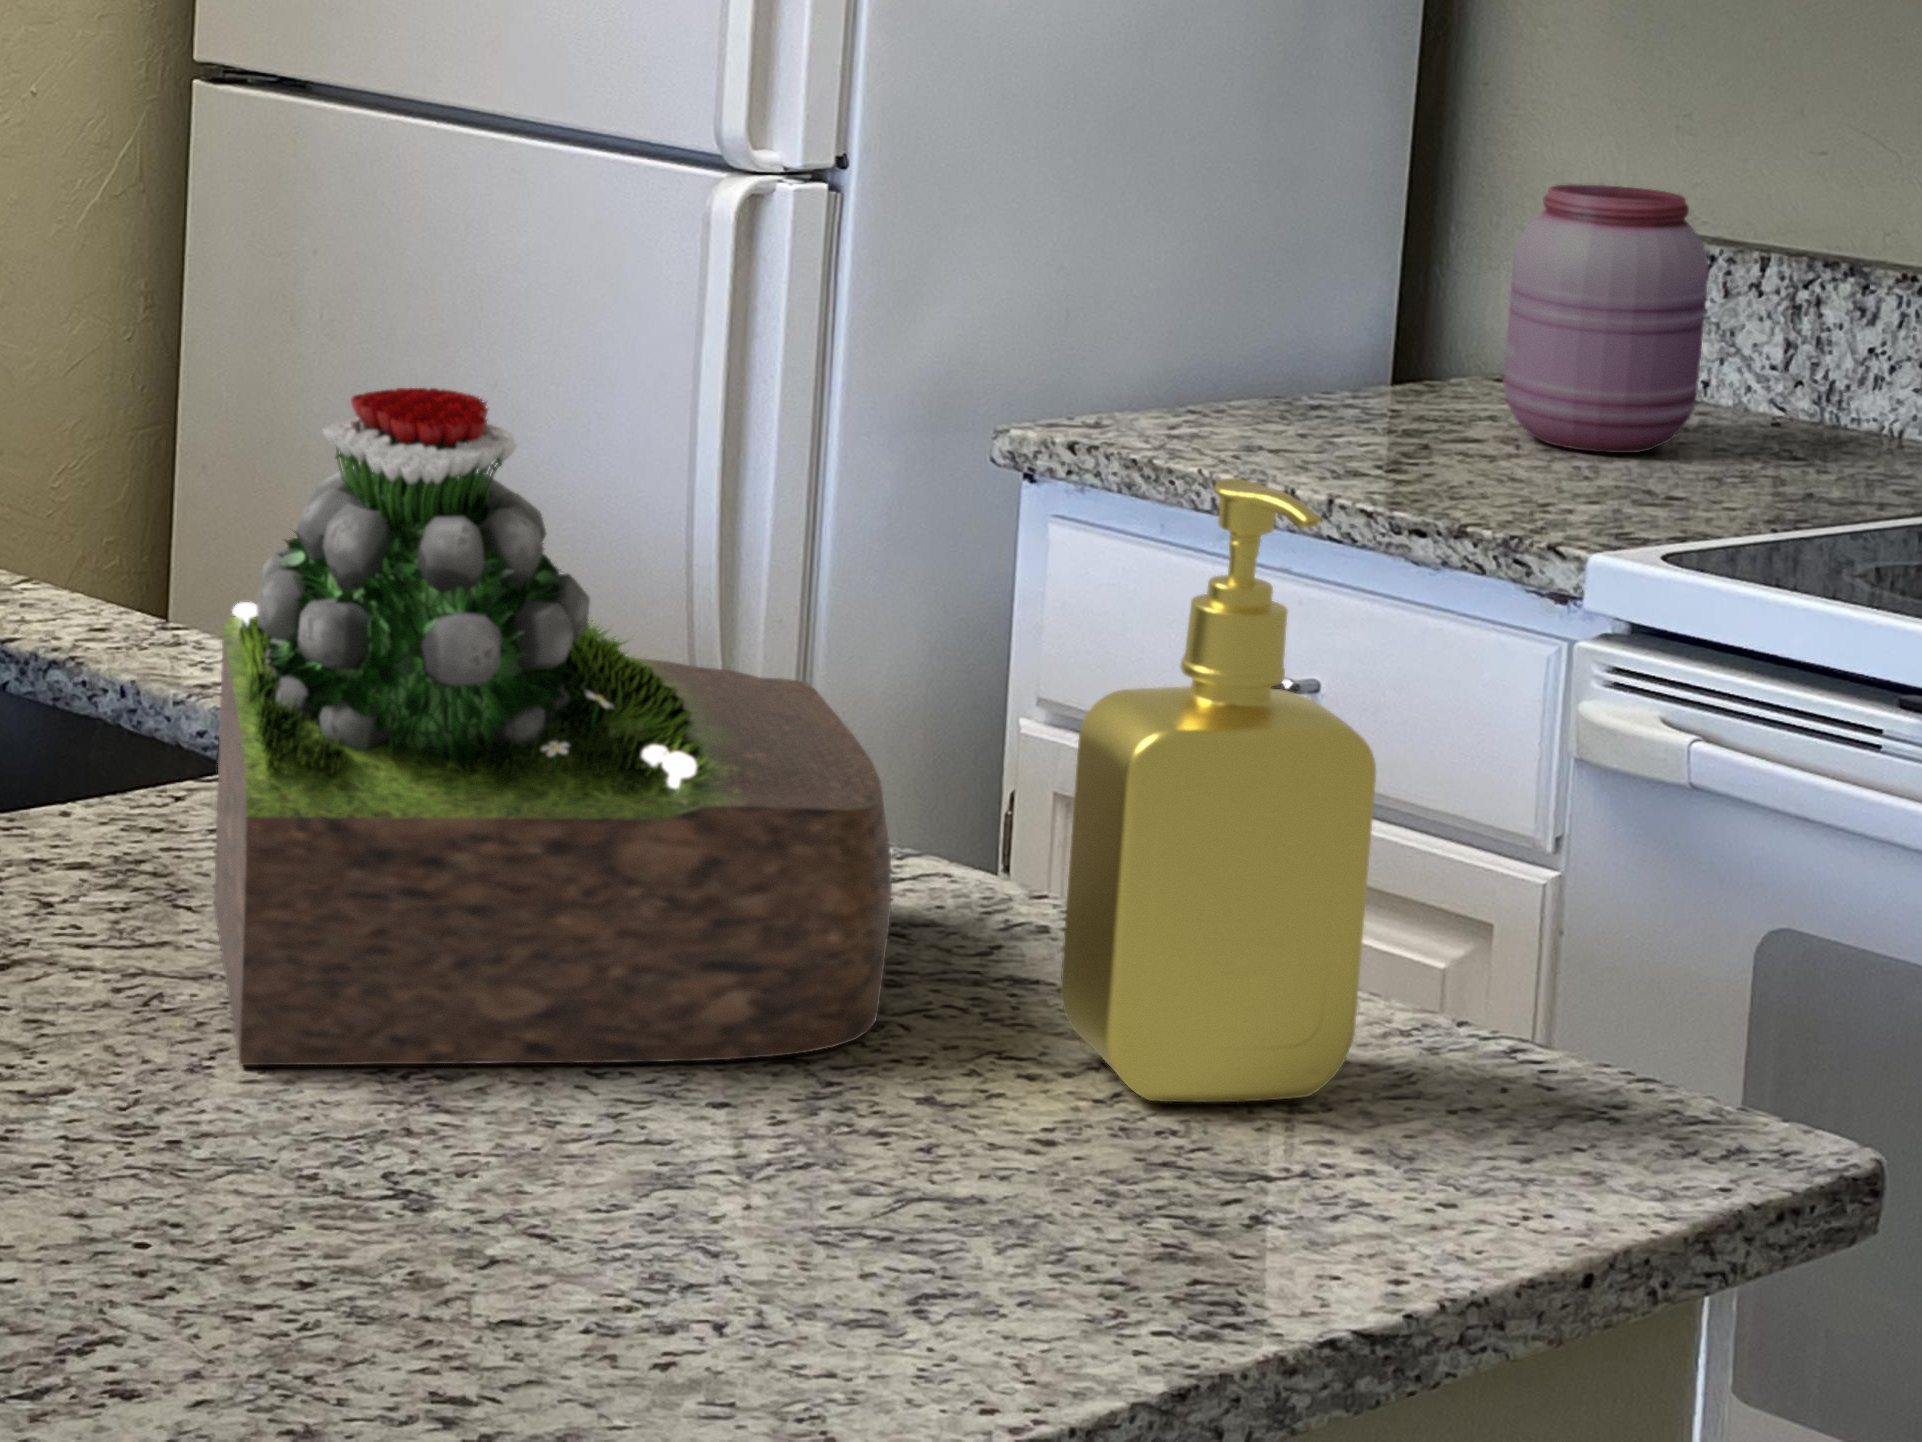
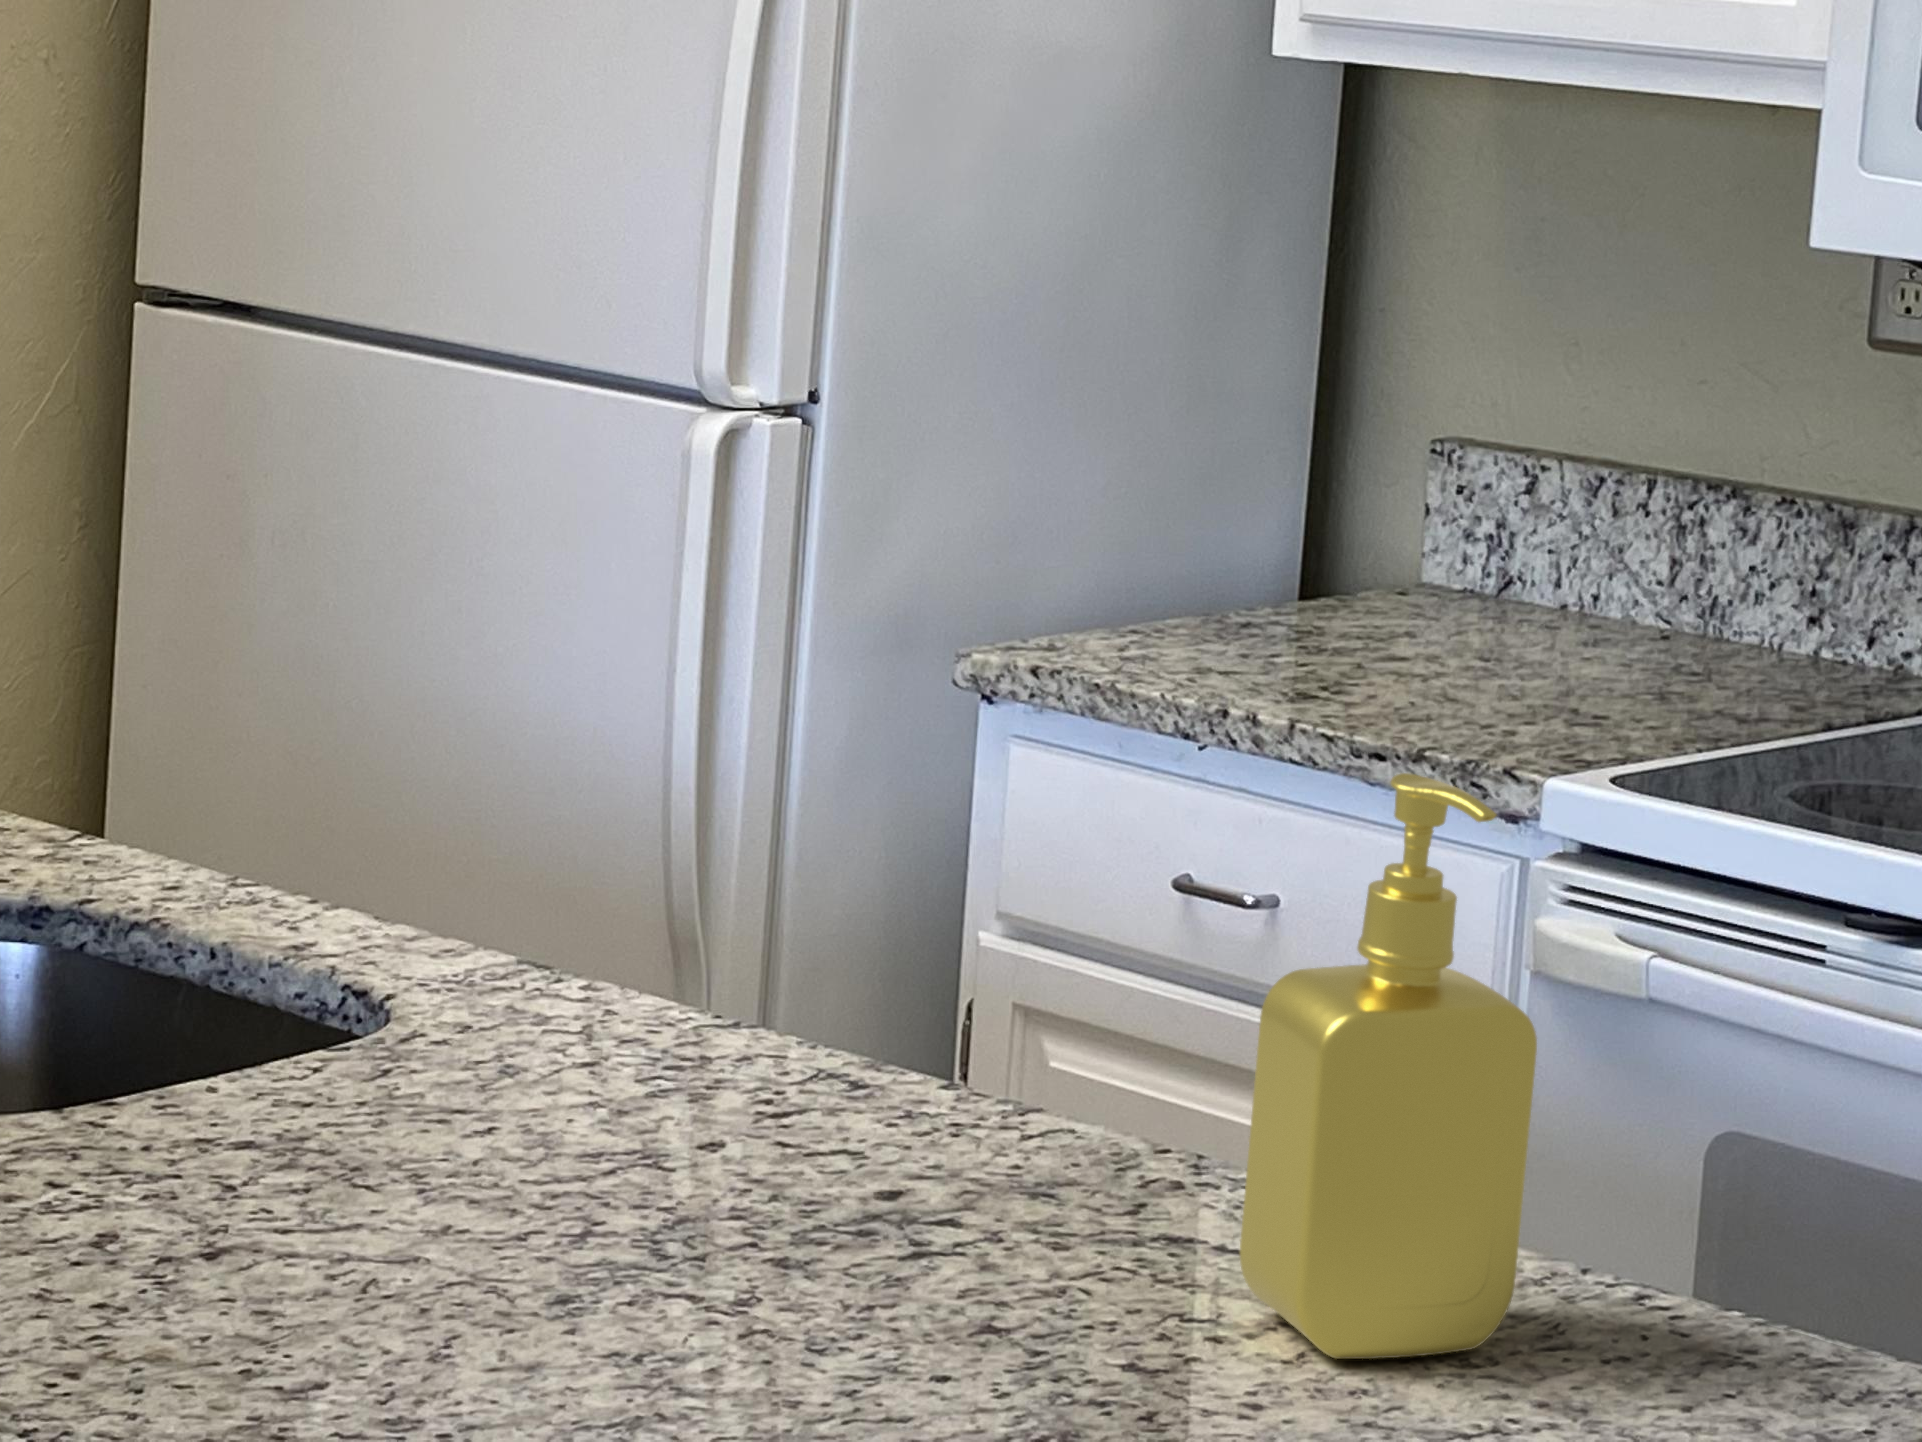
jar: present [1503,185,1708,453] -> none [1426,415,1615,670]
succulent plant: present [214,388,892,1065] -> none [398,685,1079,1354]

